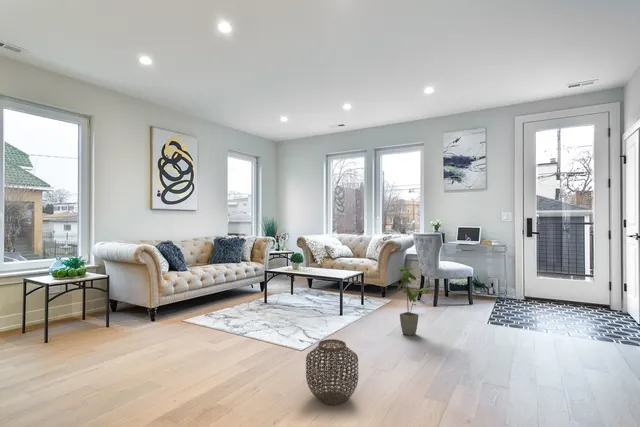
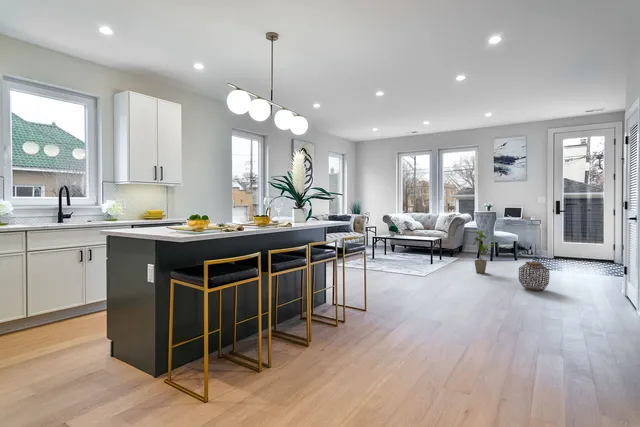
woven basket: present [306,339,358,406] -> present [519,262,549,291]

